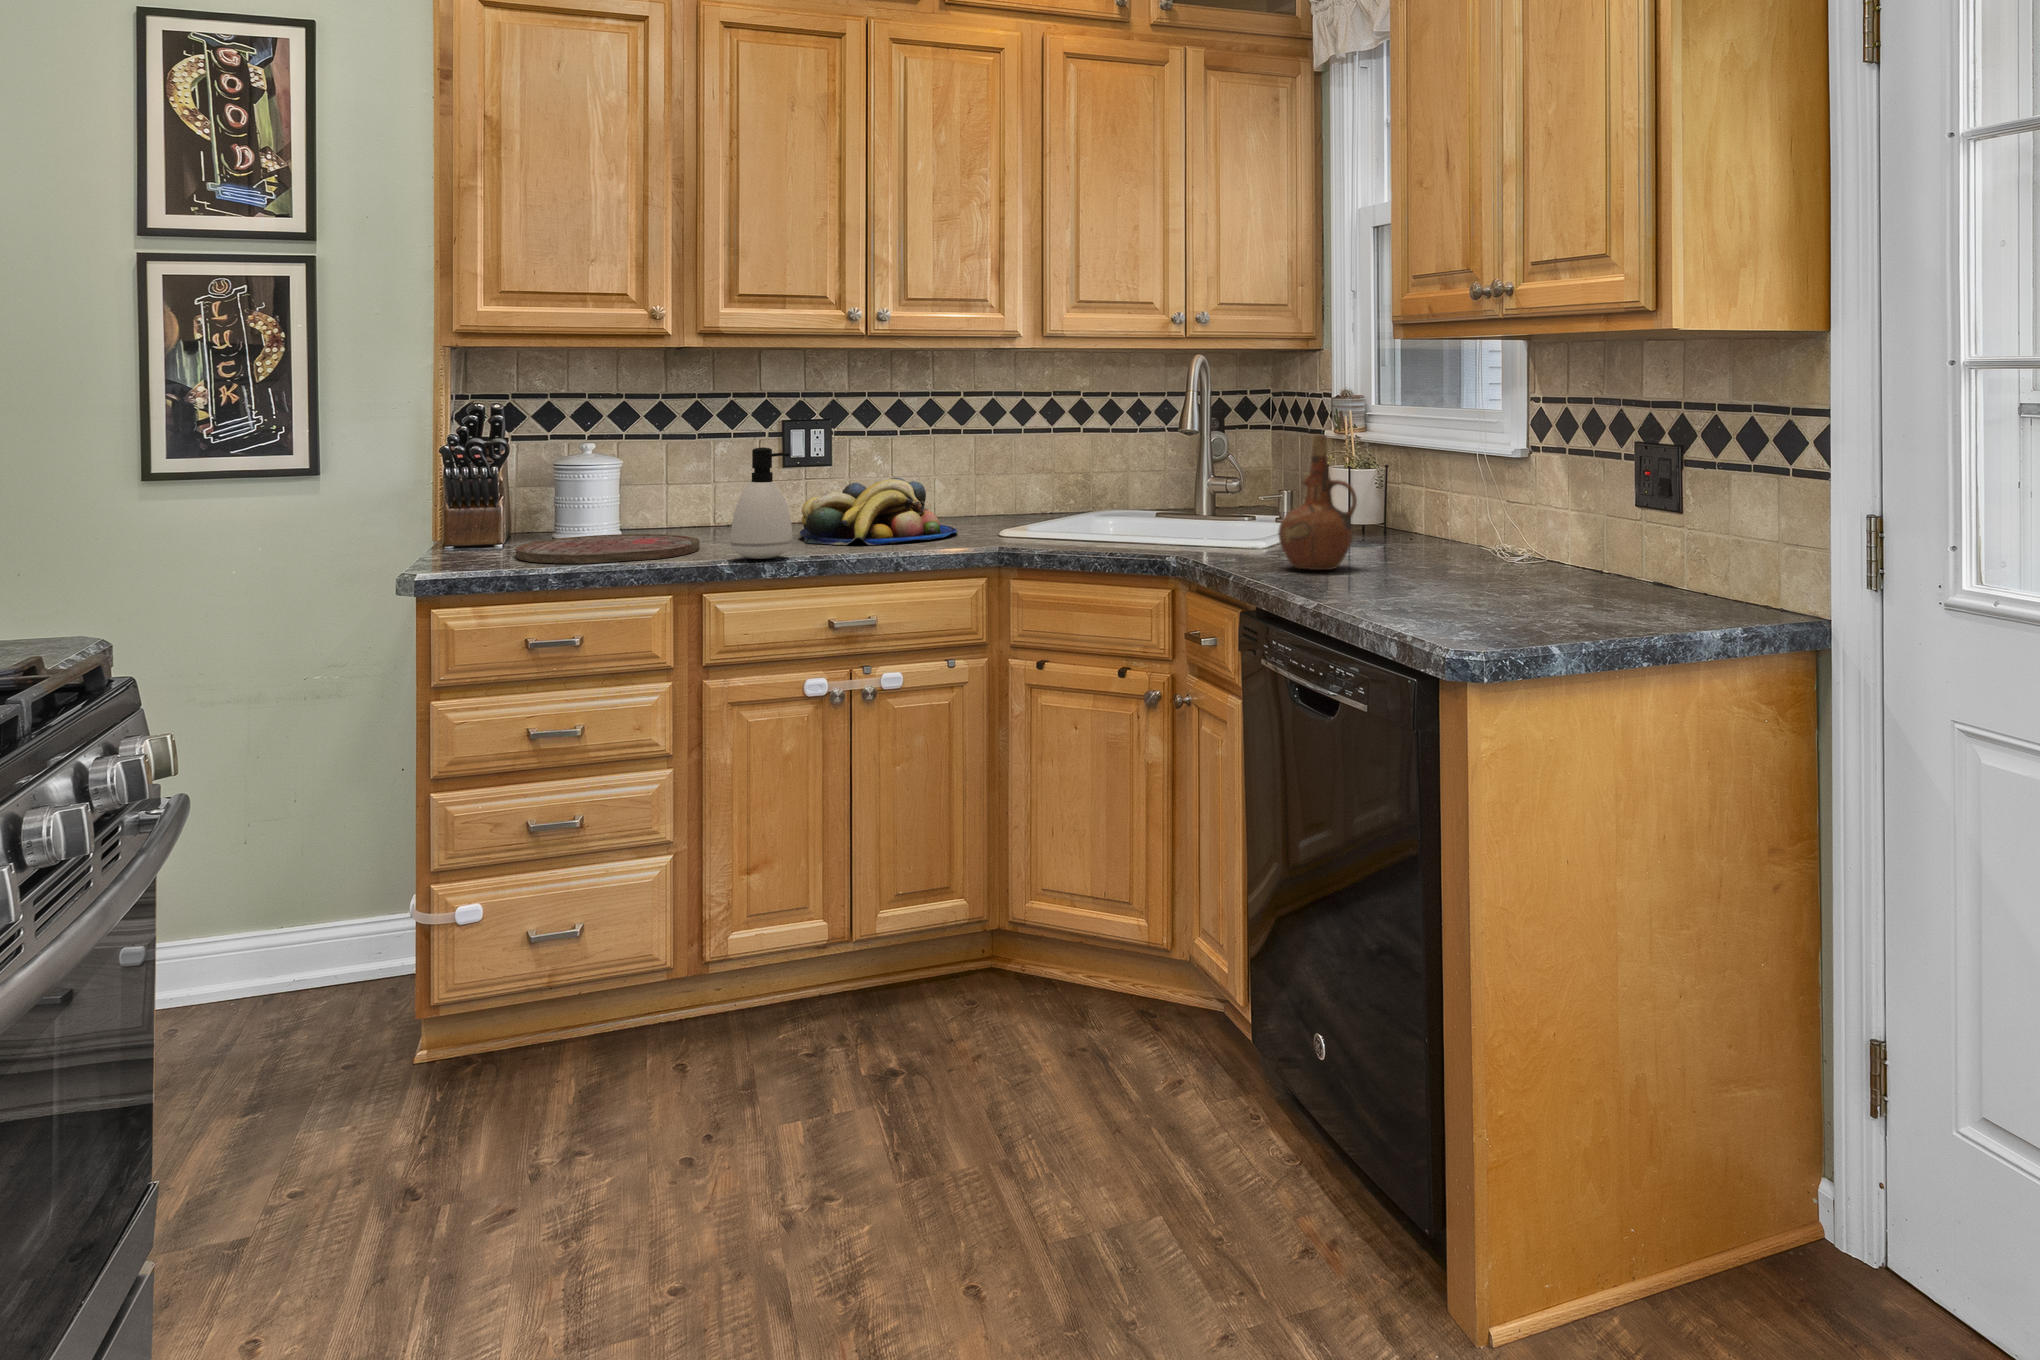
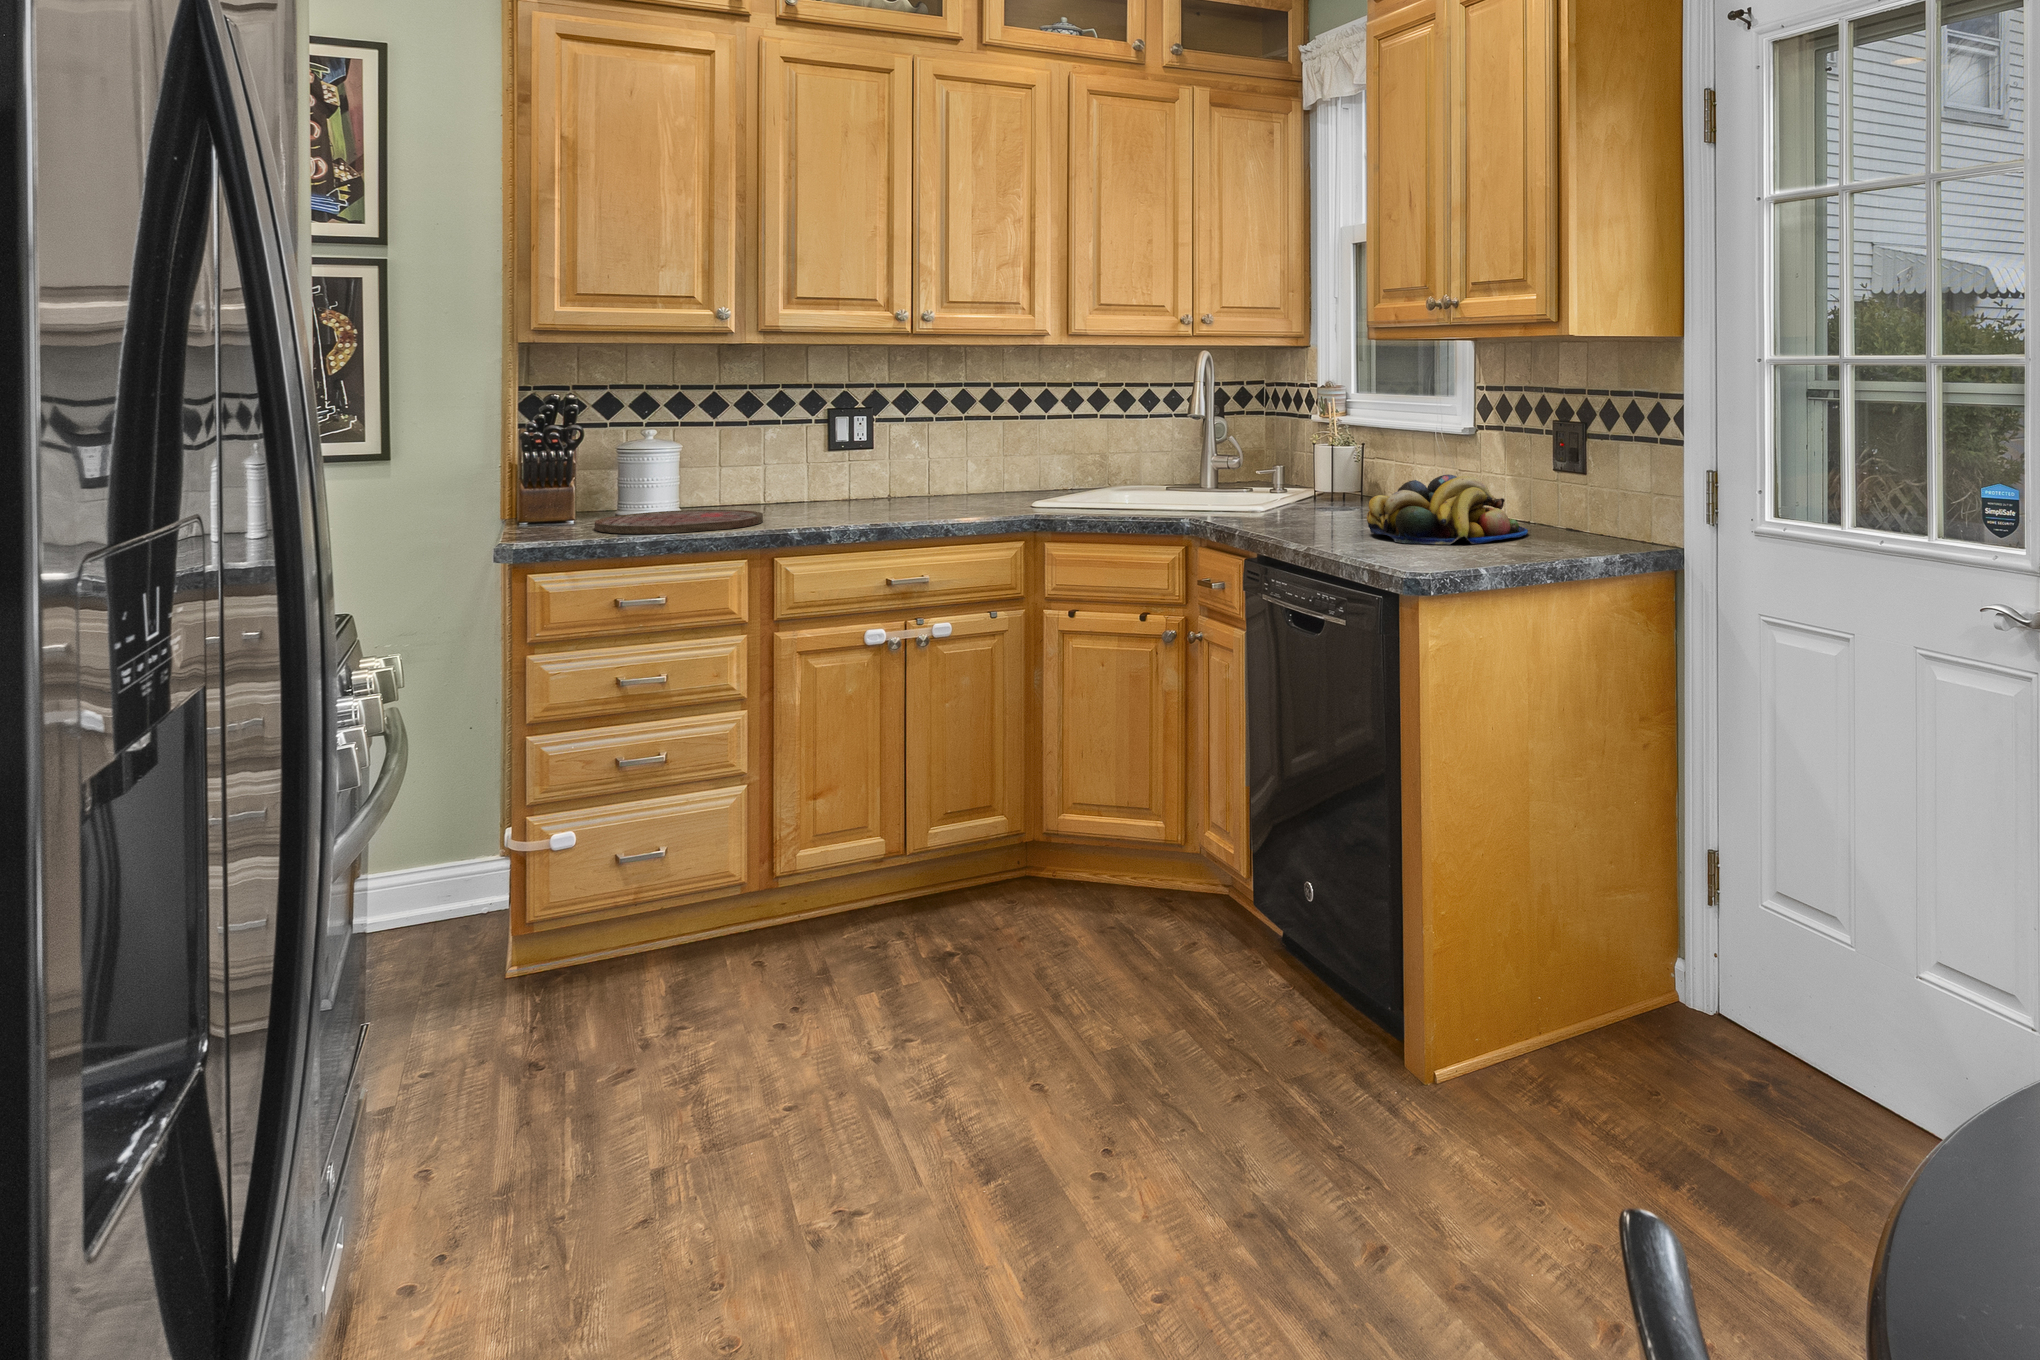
ceramic pitcher: present [1278,435,1357,570] -> none [1274,417,1337,526]
soap dispenser: present [730,447,793,559] -> none [798,431,853,527]
fruit bowl: present [799,478,957,545] -> present [1367,475,1528,545]

